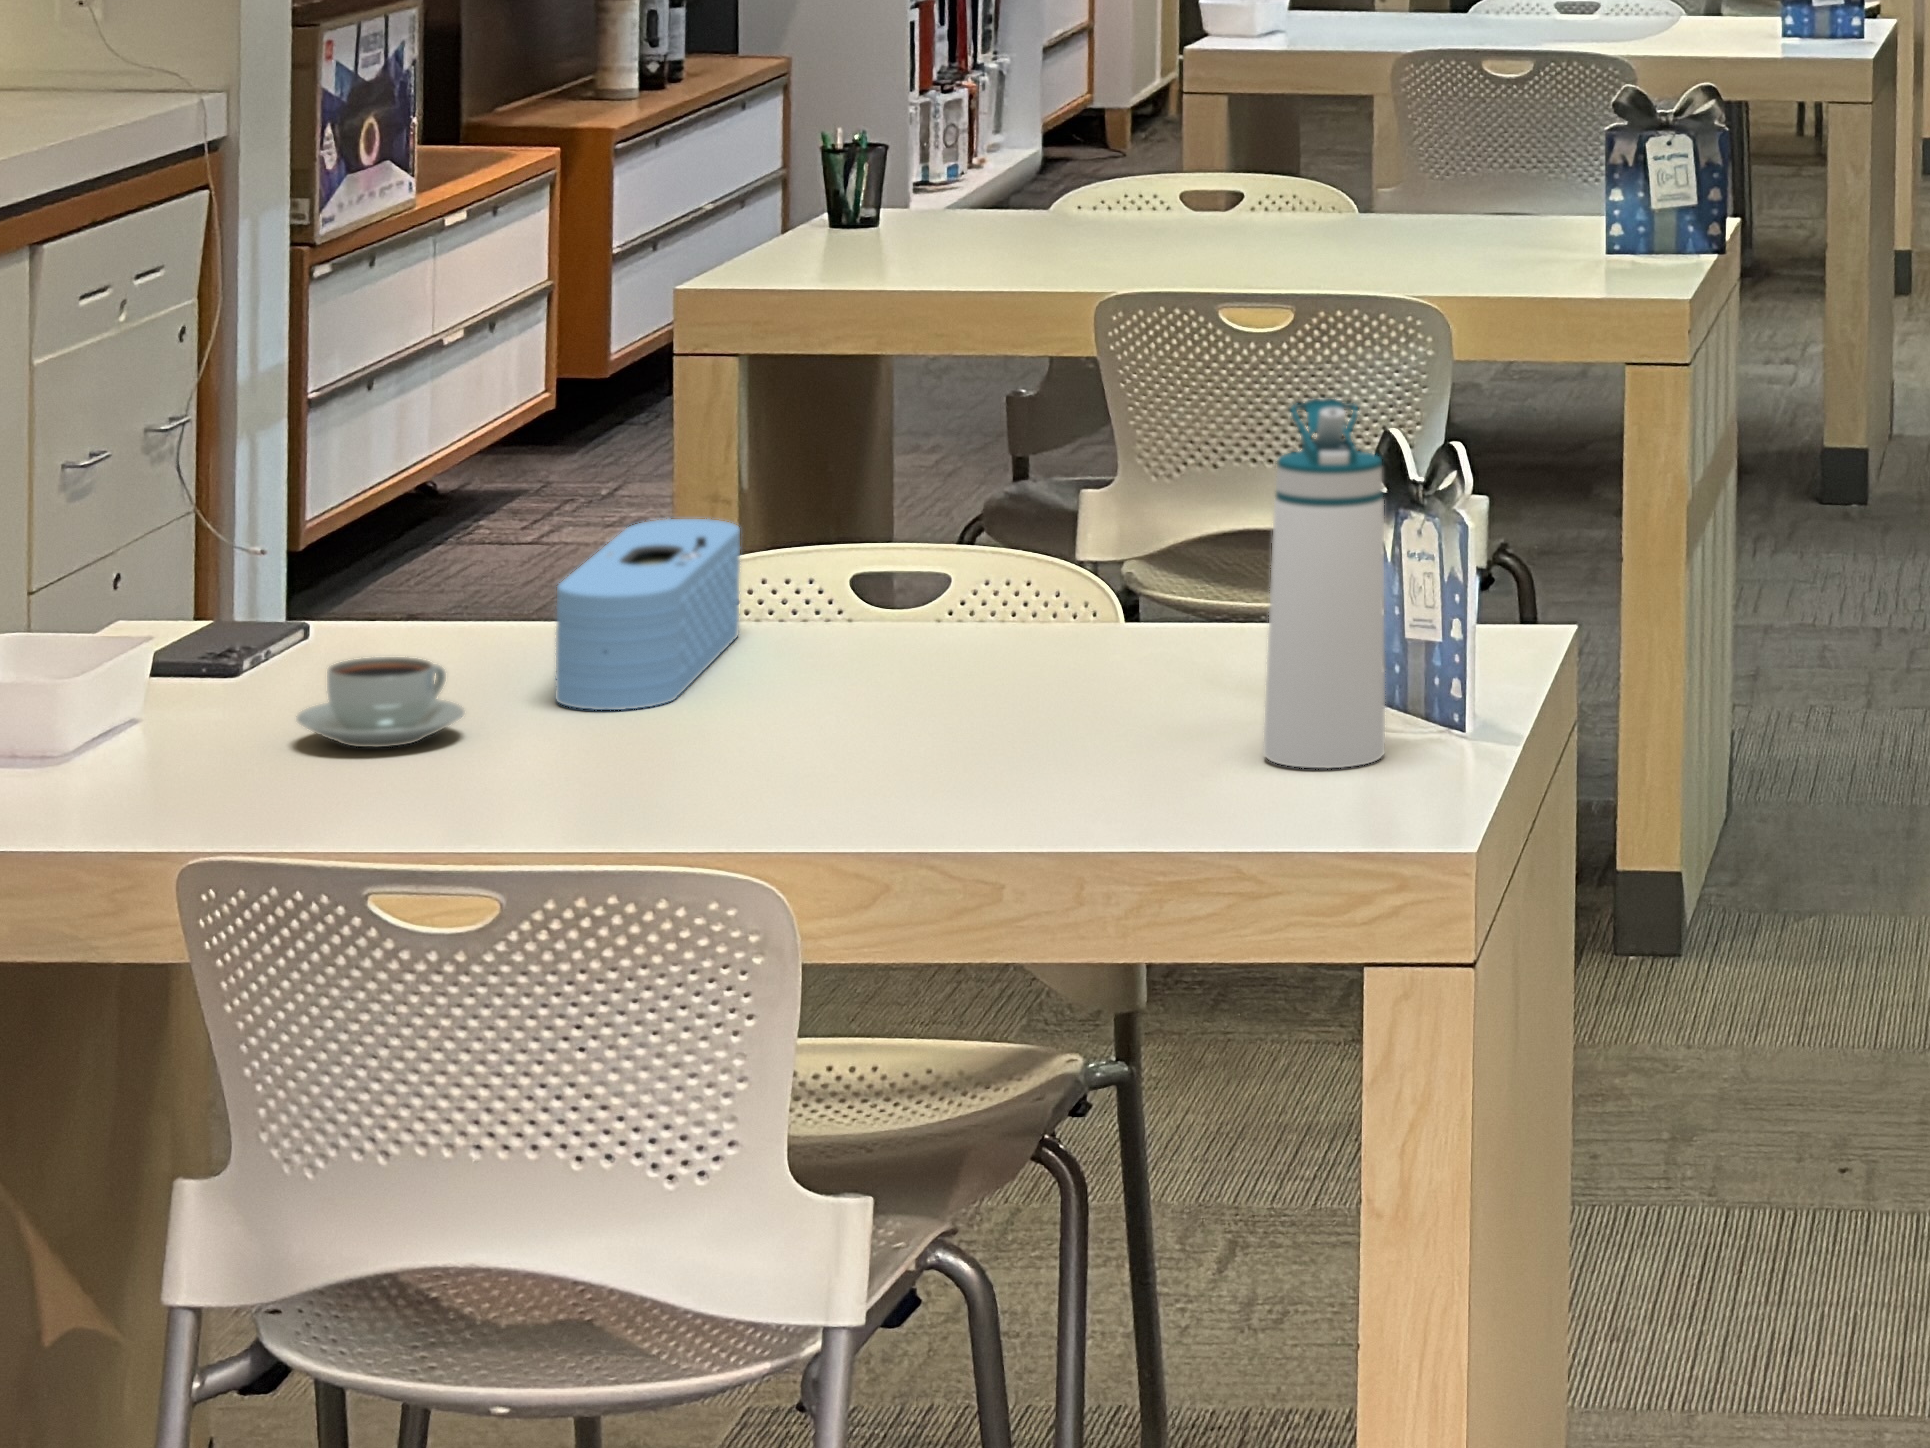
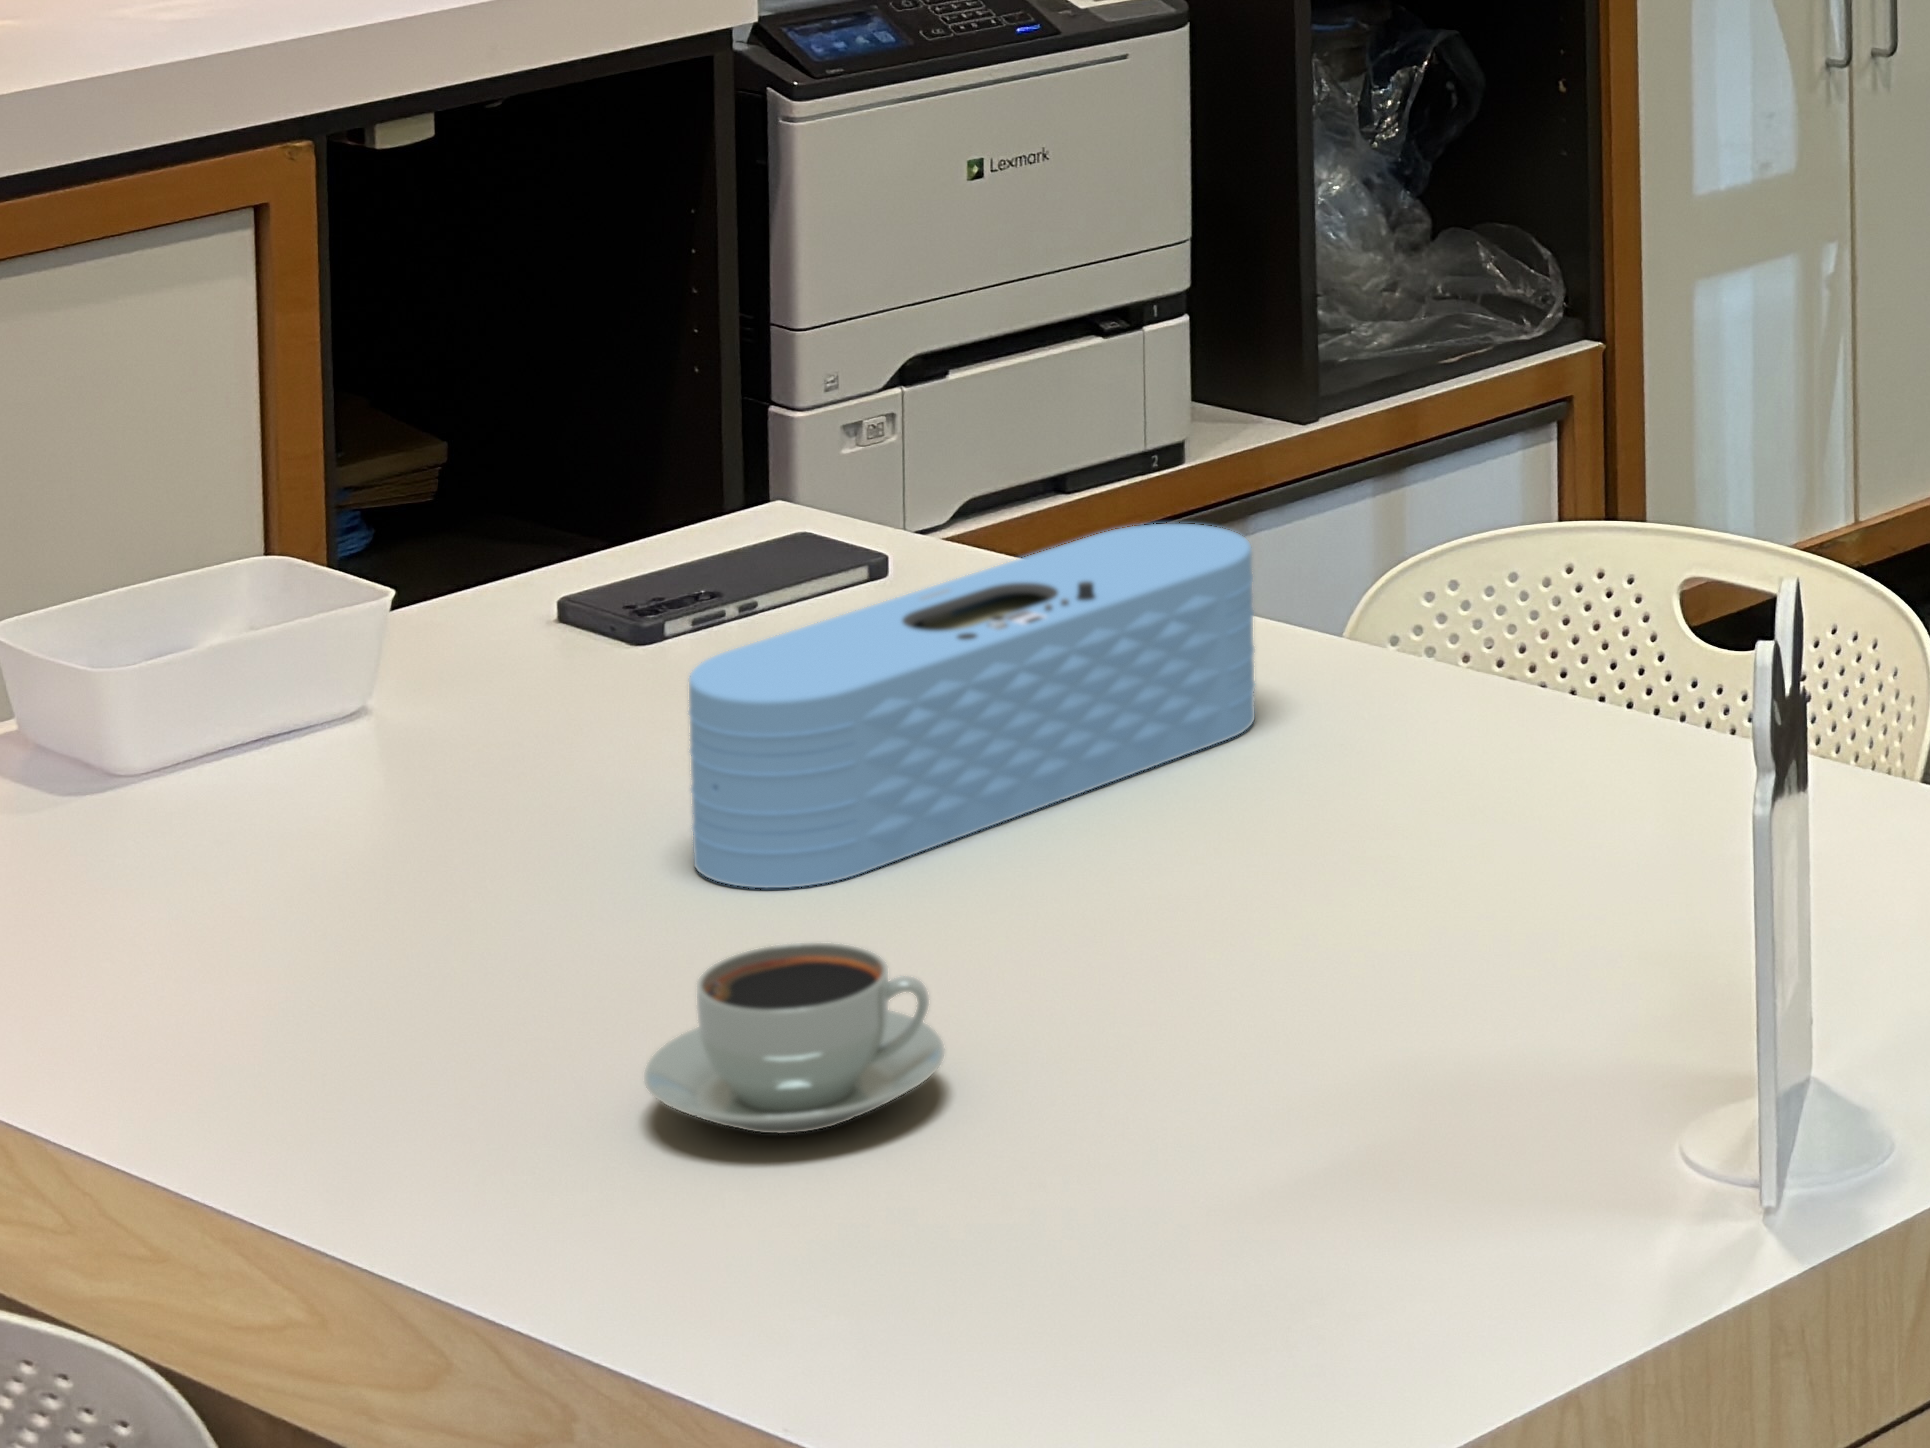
water bottle: present [1264,399,1385,768] -> none [1204,589,1456,1355]
coffee cup: present [296,657,464,747] -> present [644,943,945,1133]

